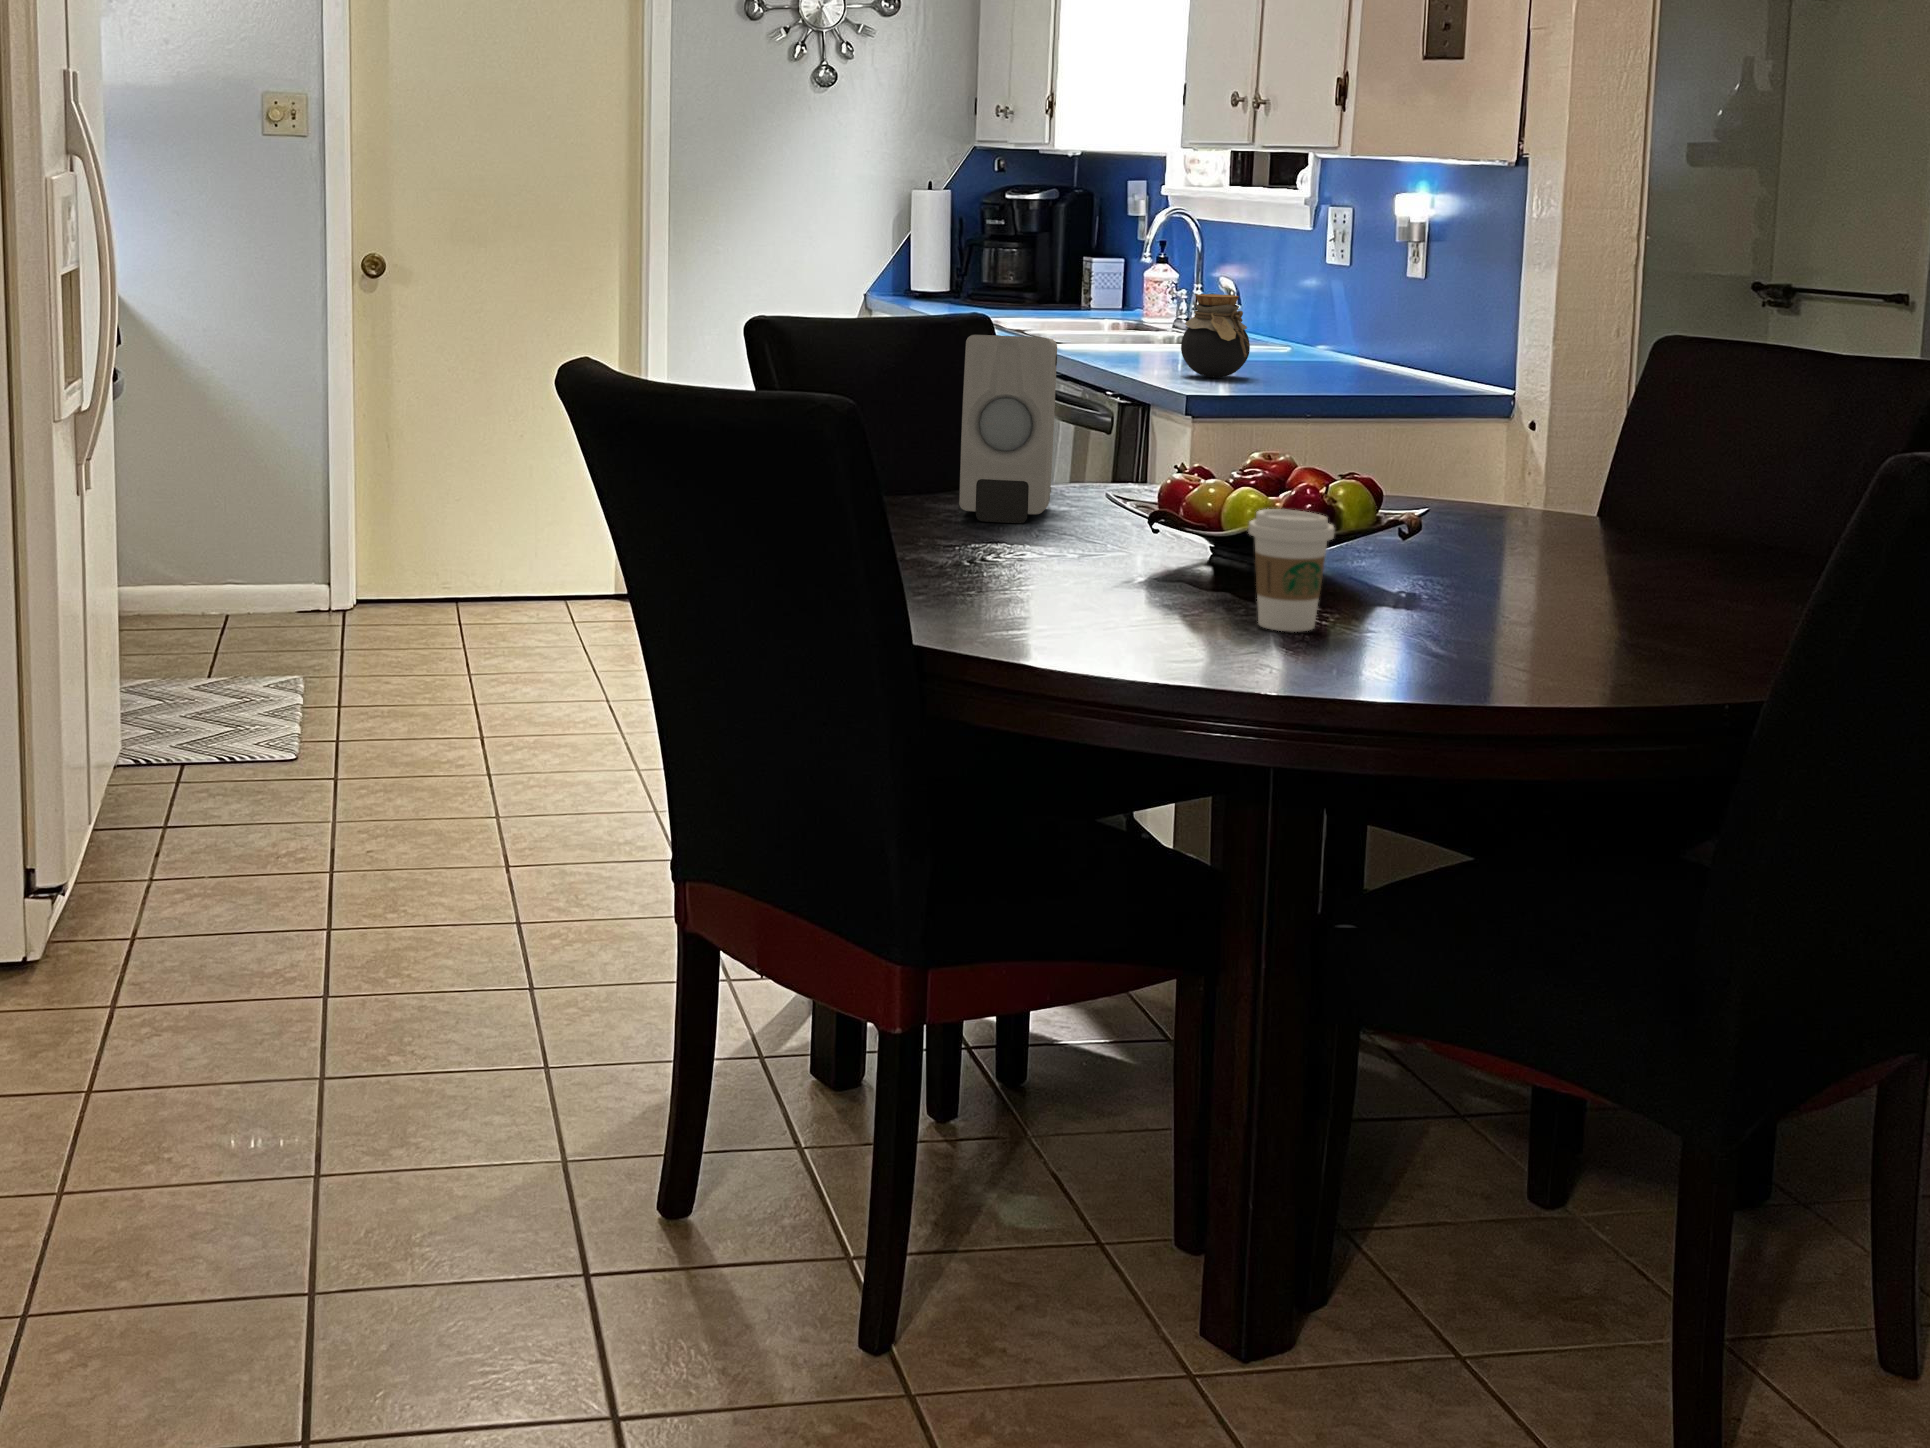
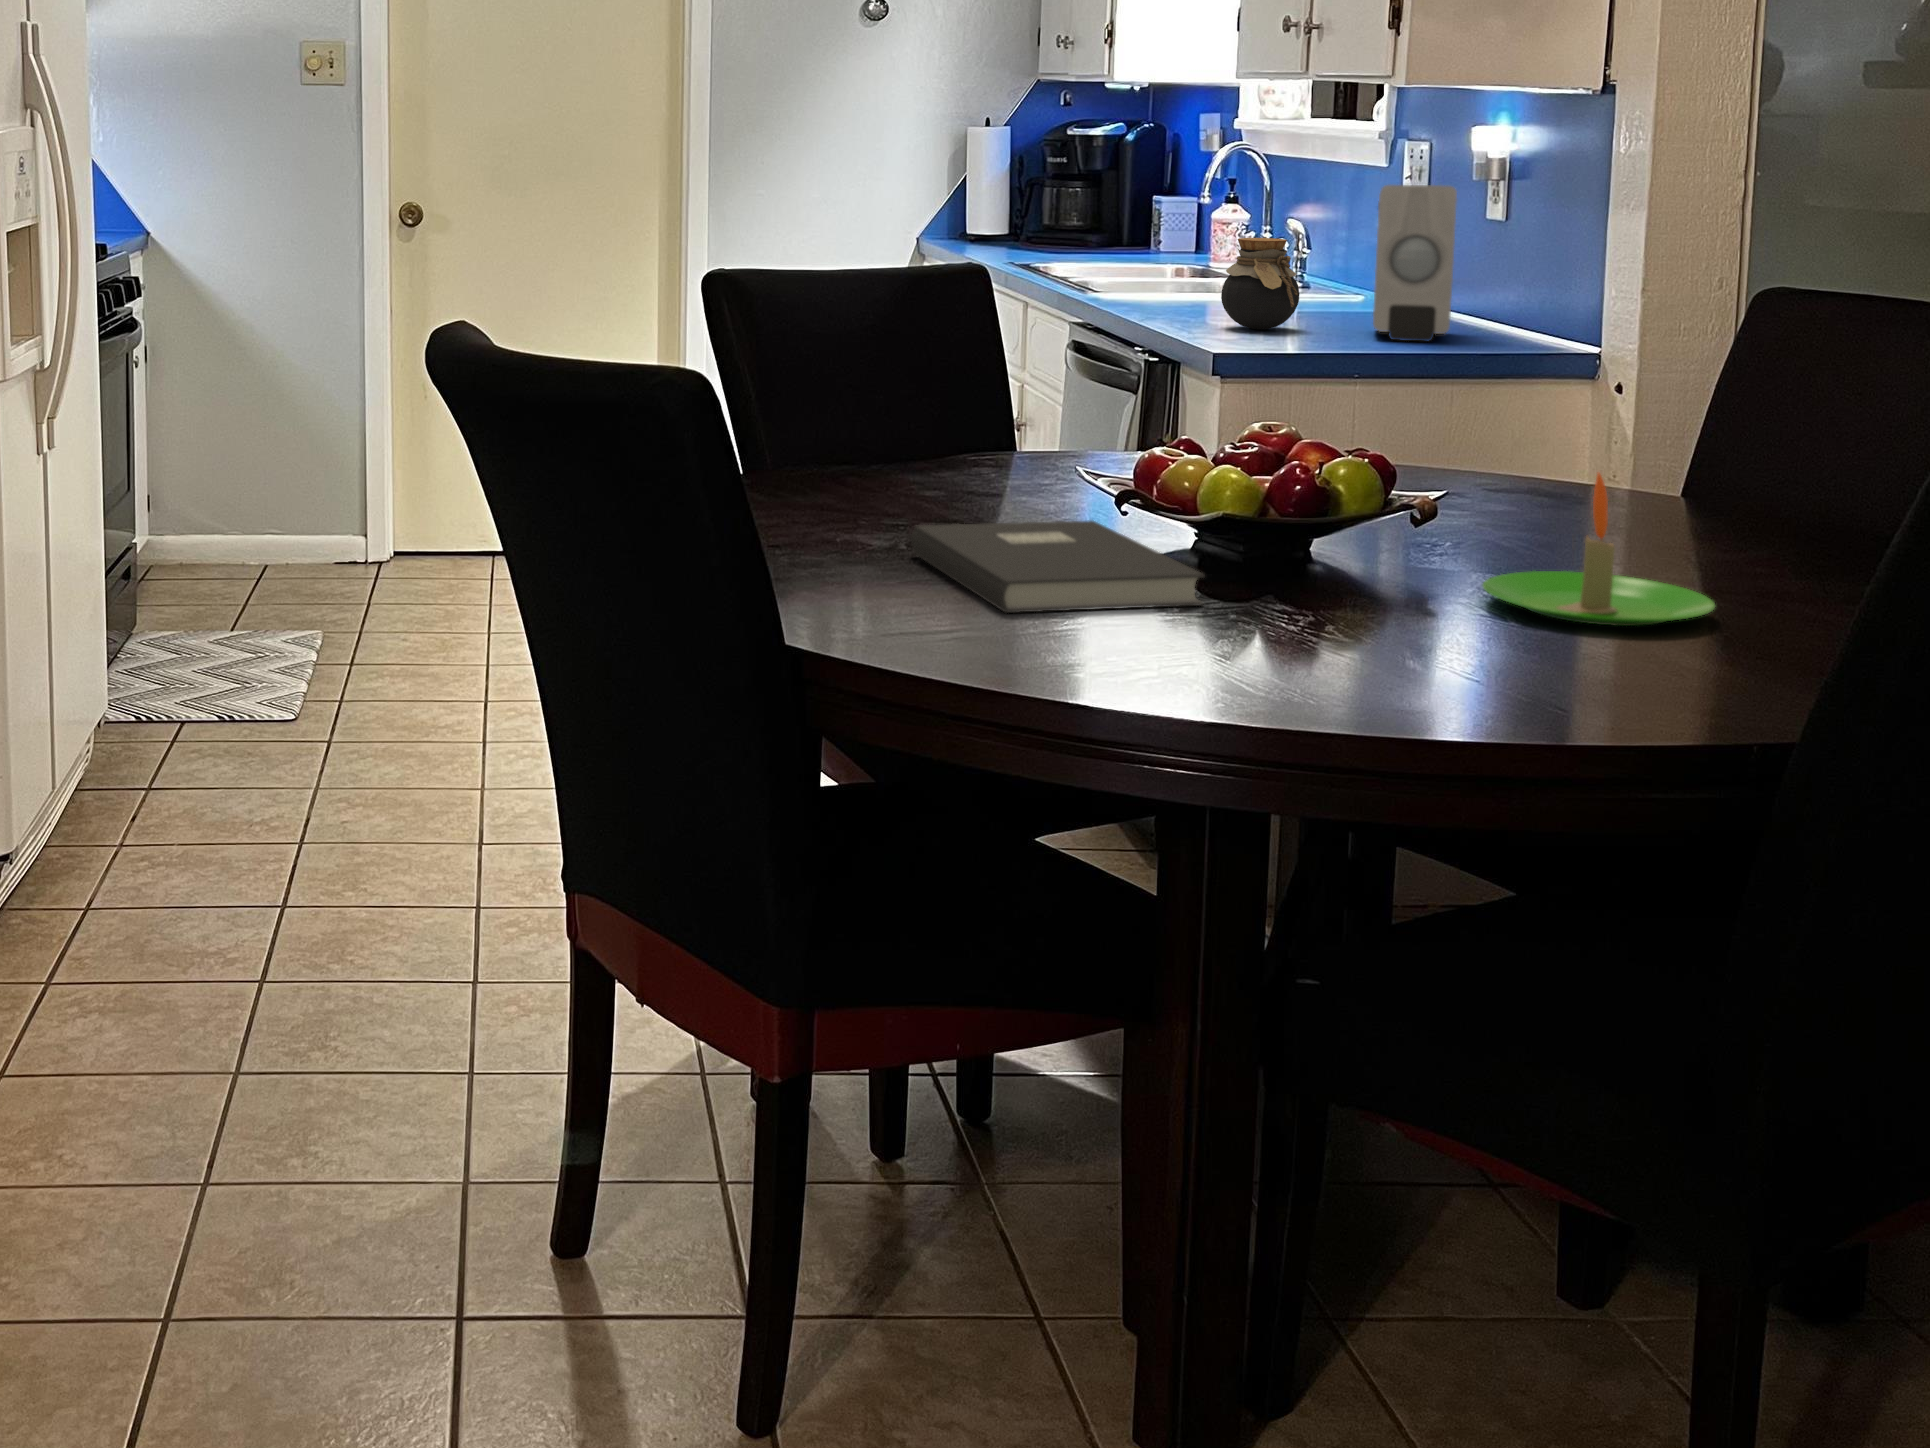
soap dispenser: present [959,335,1057,523] -> present [1373,185,1457,341]
candle: none [1466,488,1654,616] -> present [1483,473,1715,626]
coffee cup: present [1248,509,1334,632] -> none [1201,496,1305,640]
book: none [976,538,1243,614] -> present [911,520,1204,613]

